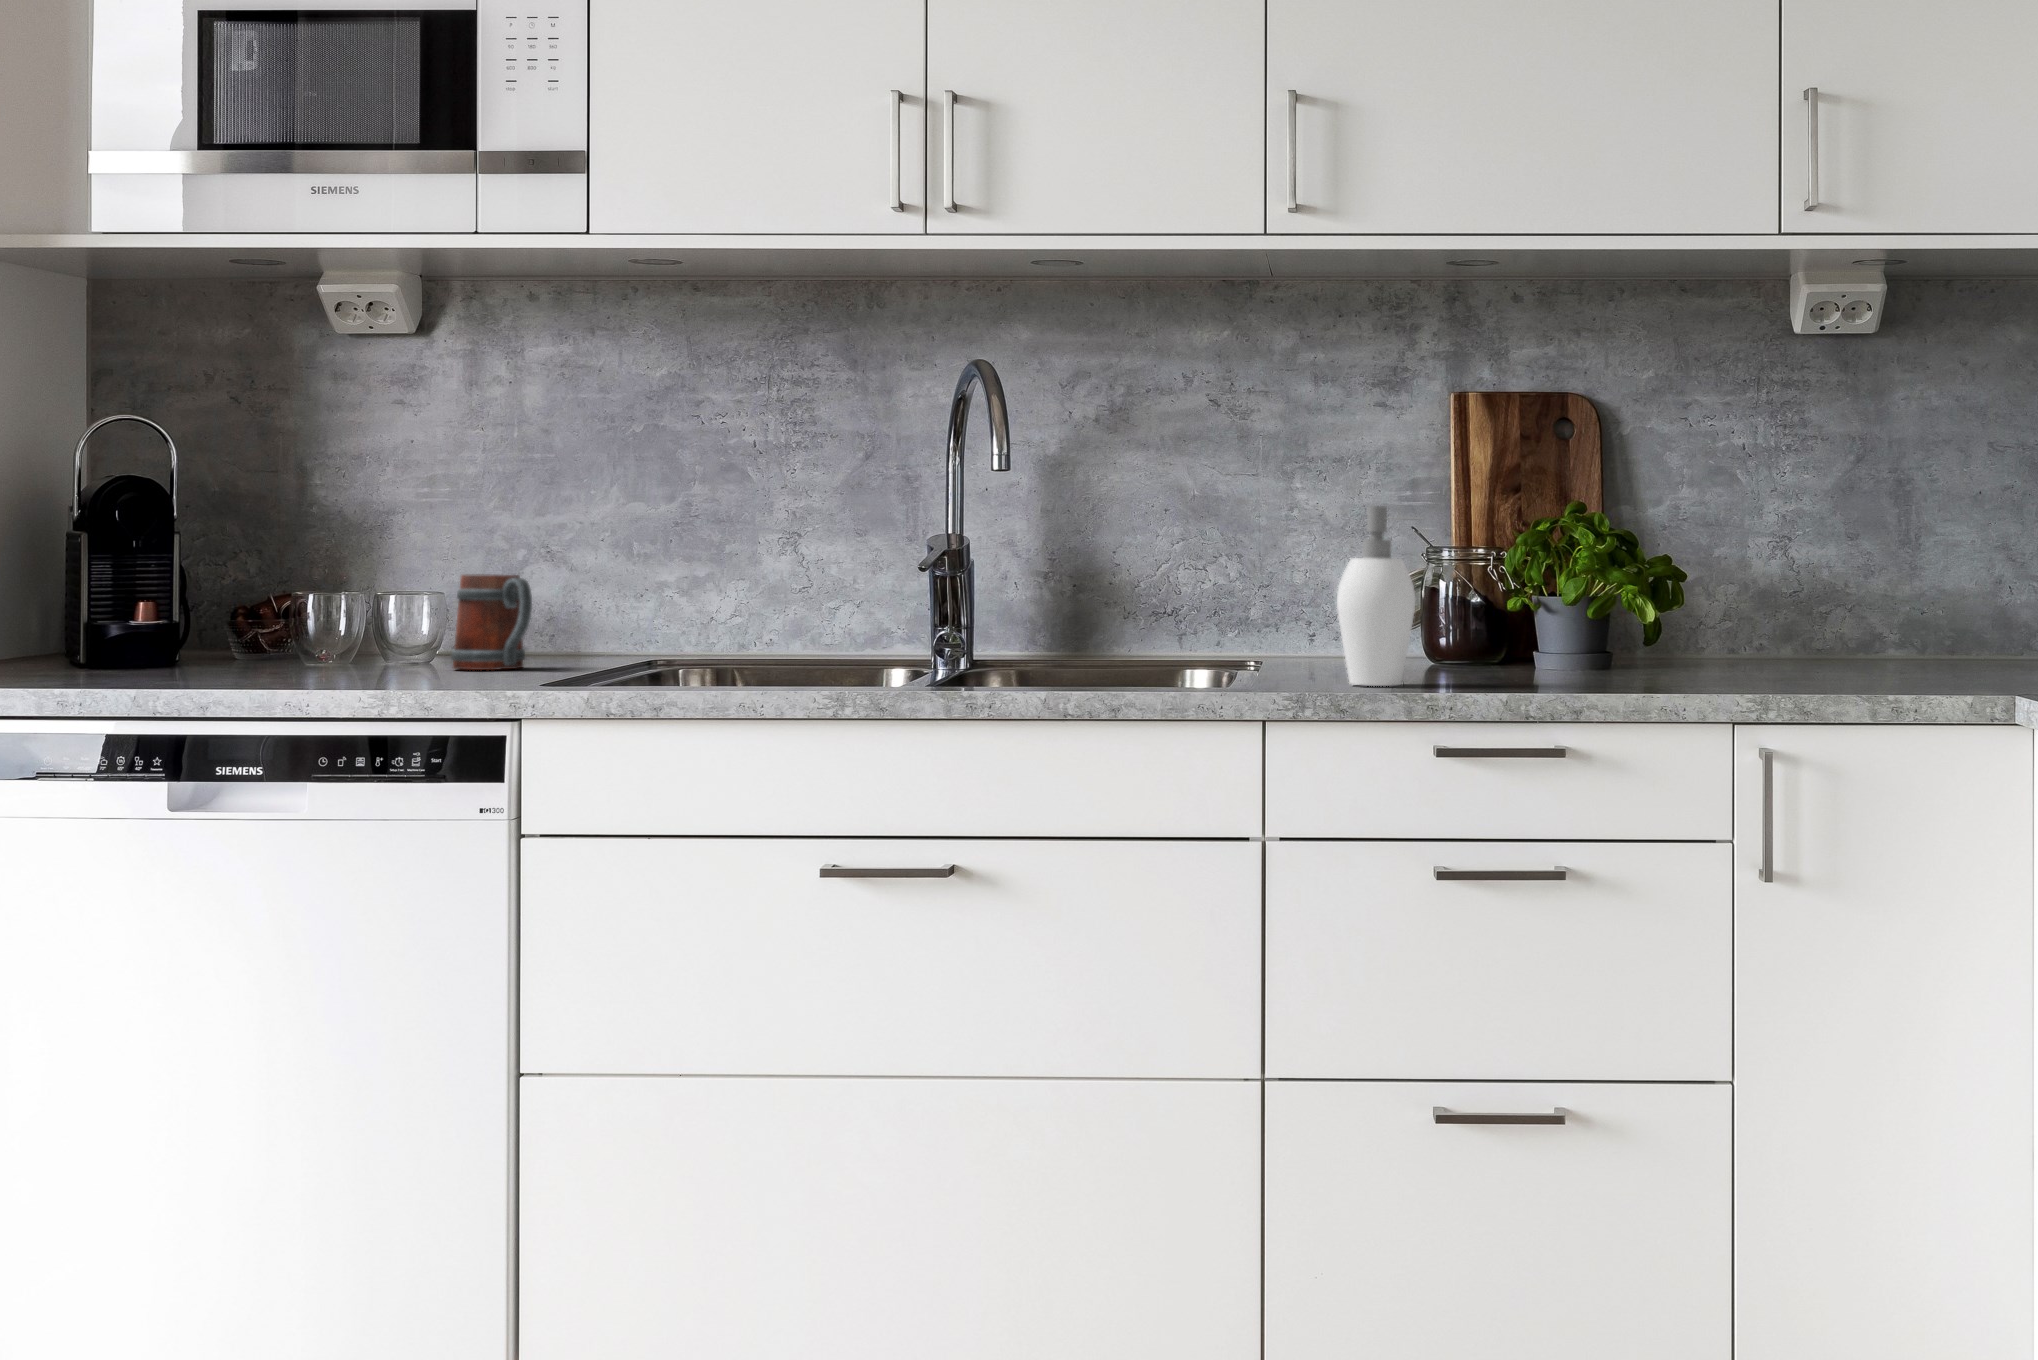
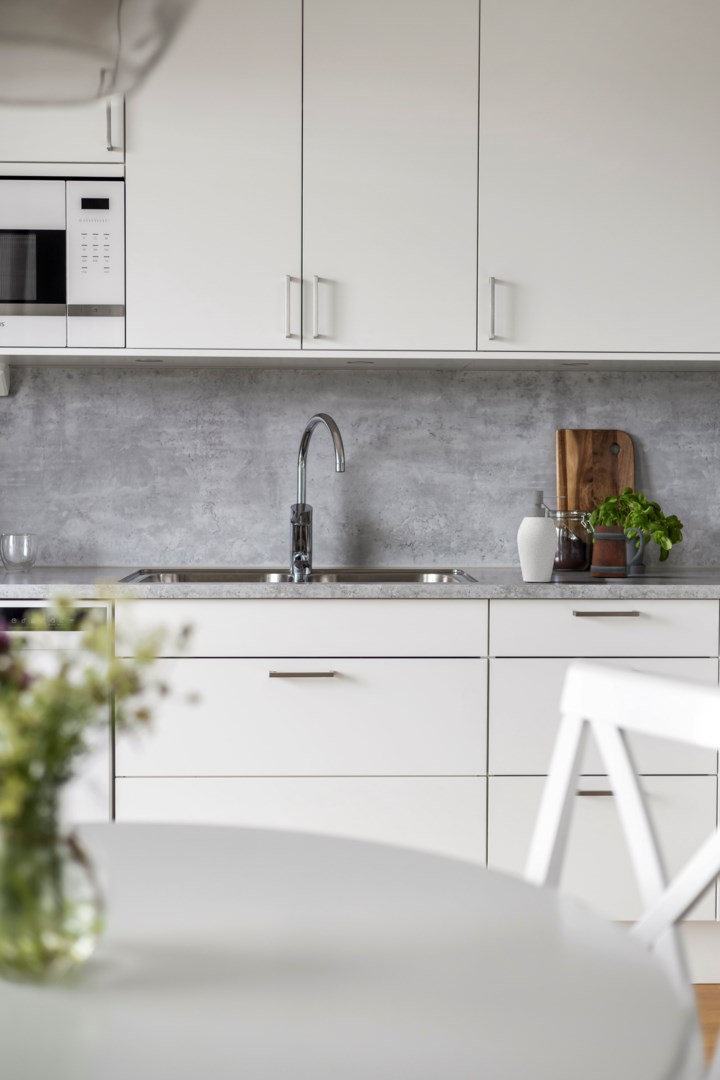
mug: present [451,574,532,670] -> present [591,525,645,577]

